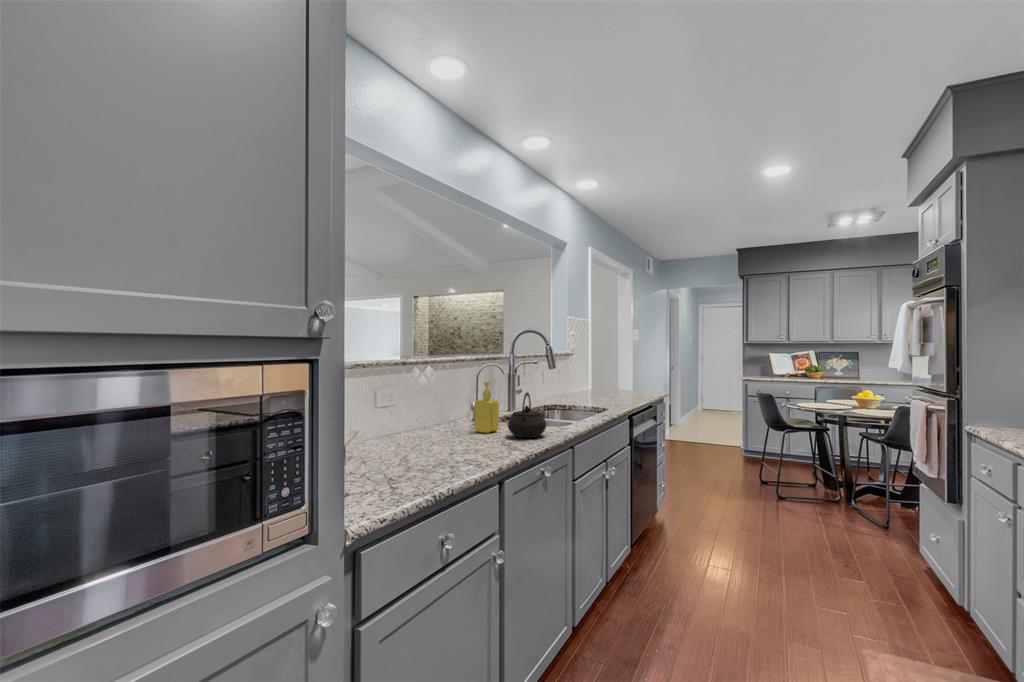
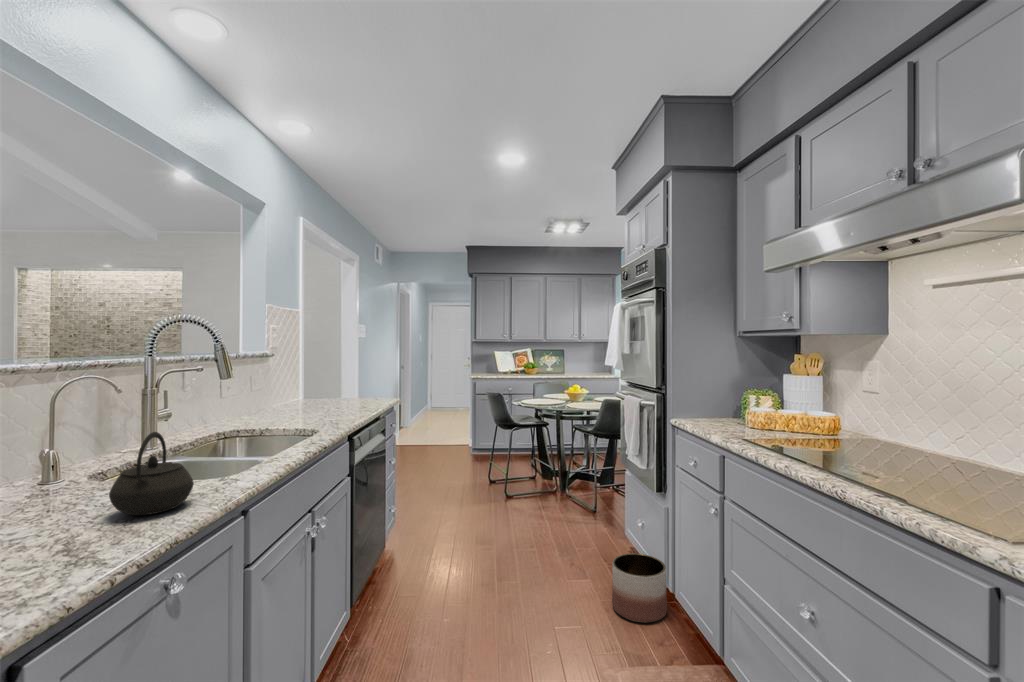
soap dispenser: present [475,382,499,433] -> none [44,416,101,511]
planter: none [887,559,957,630] -> present [612,553,667,623]

